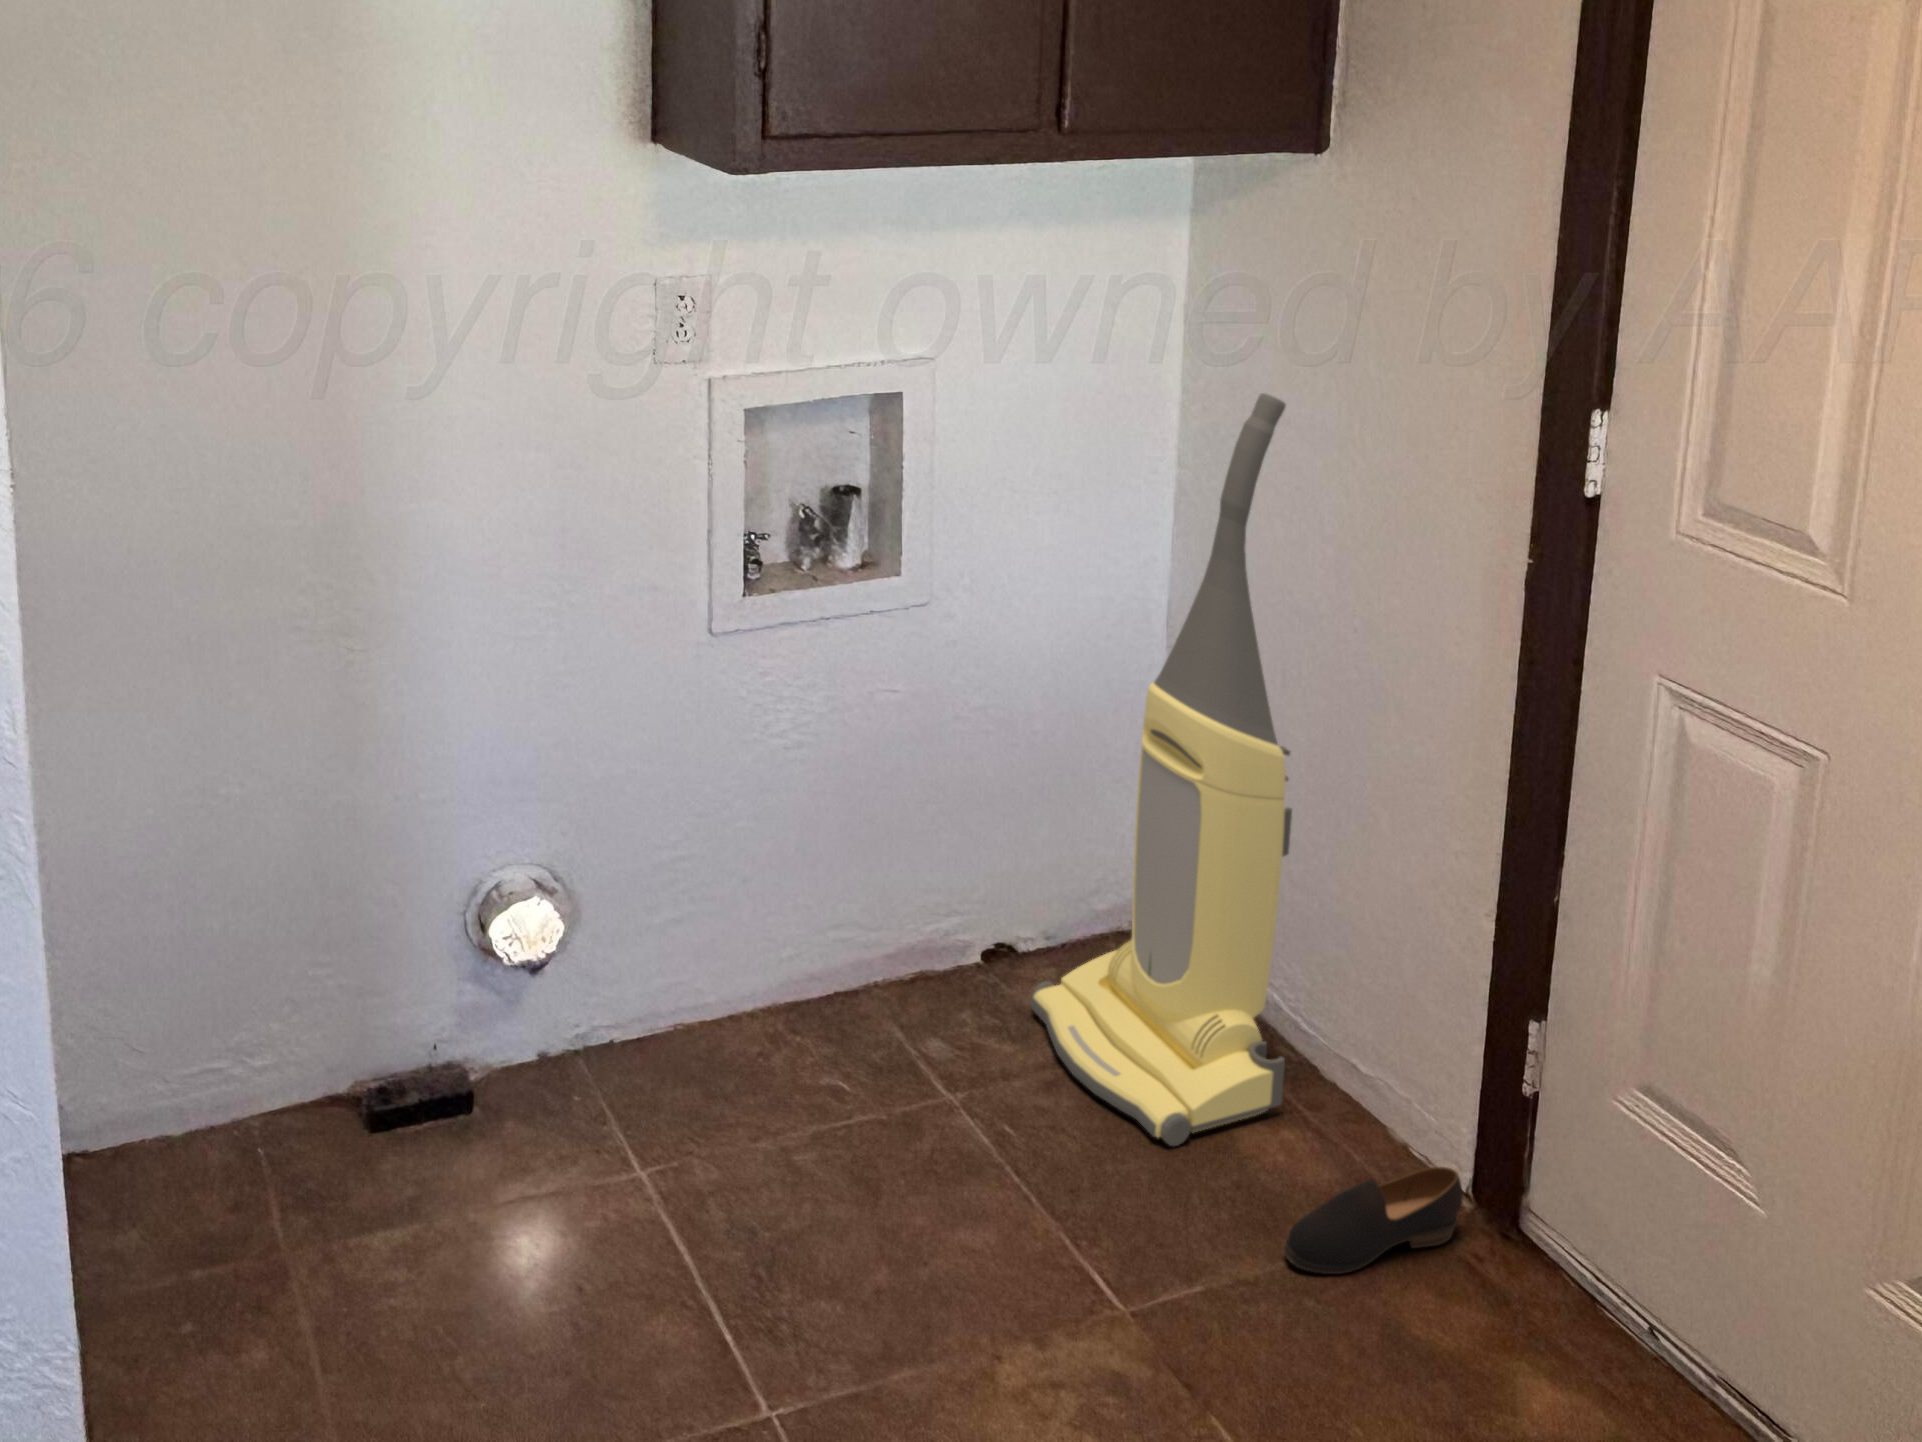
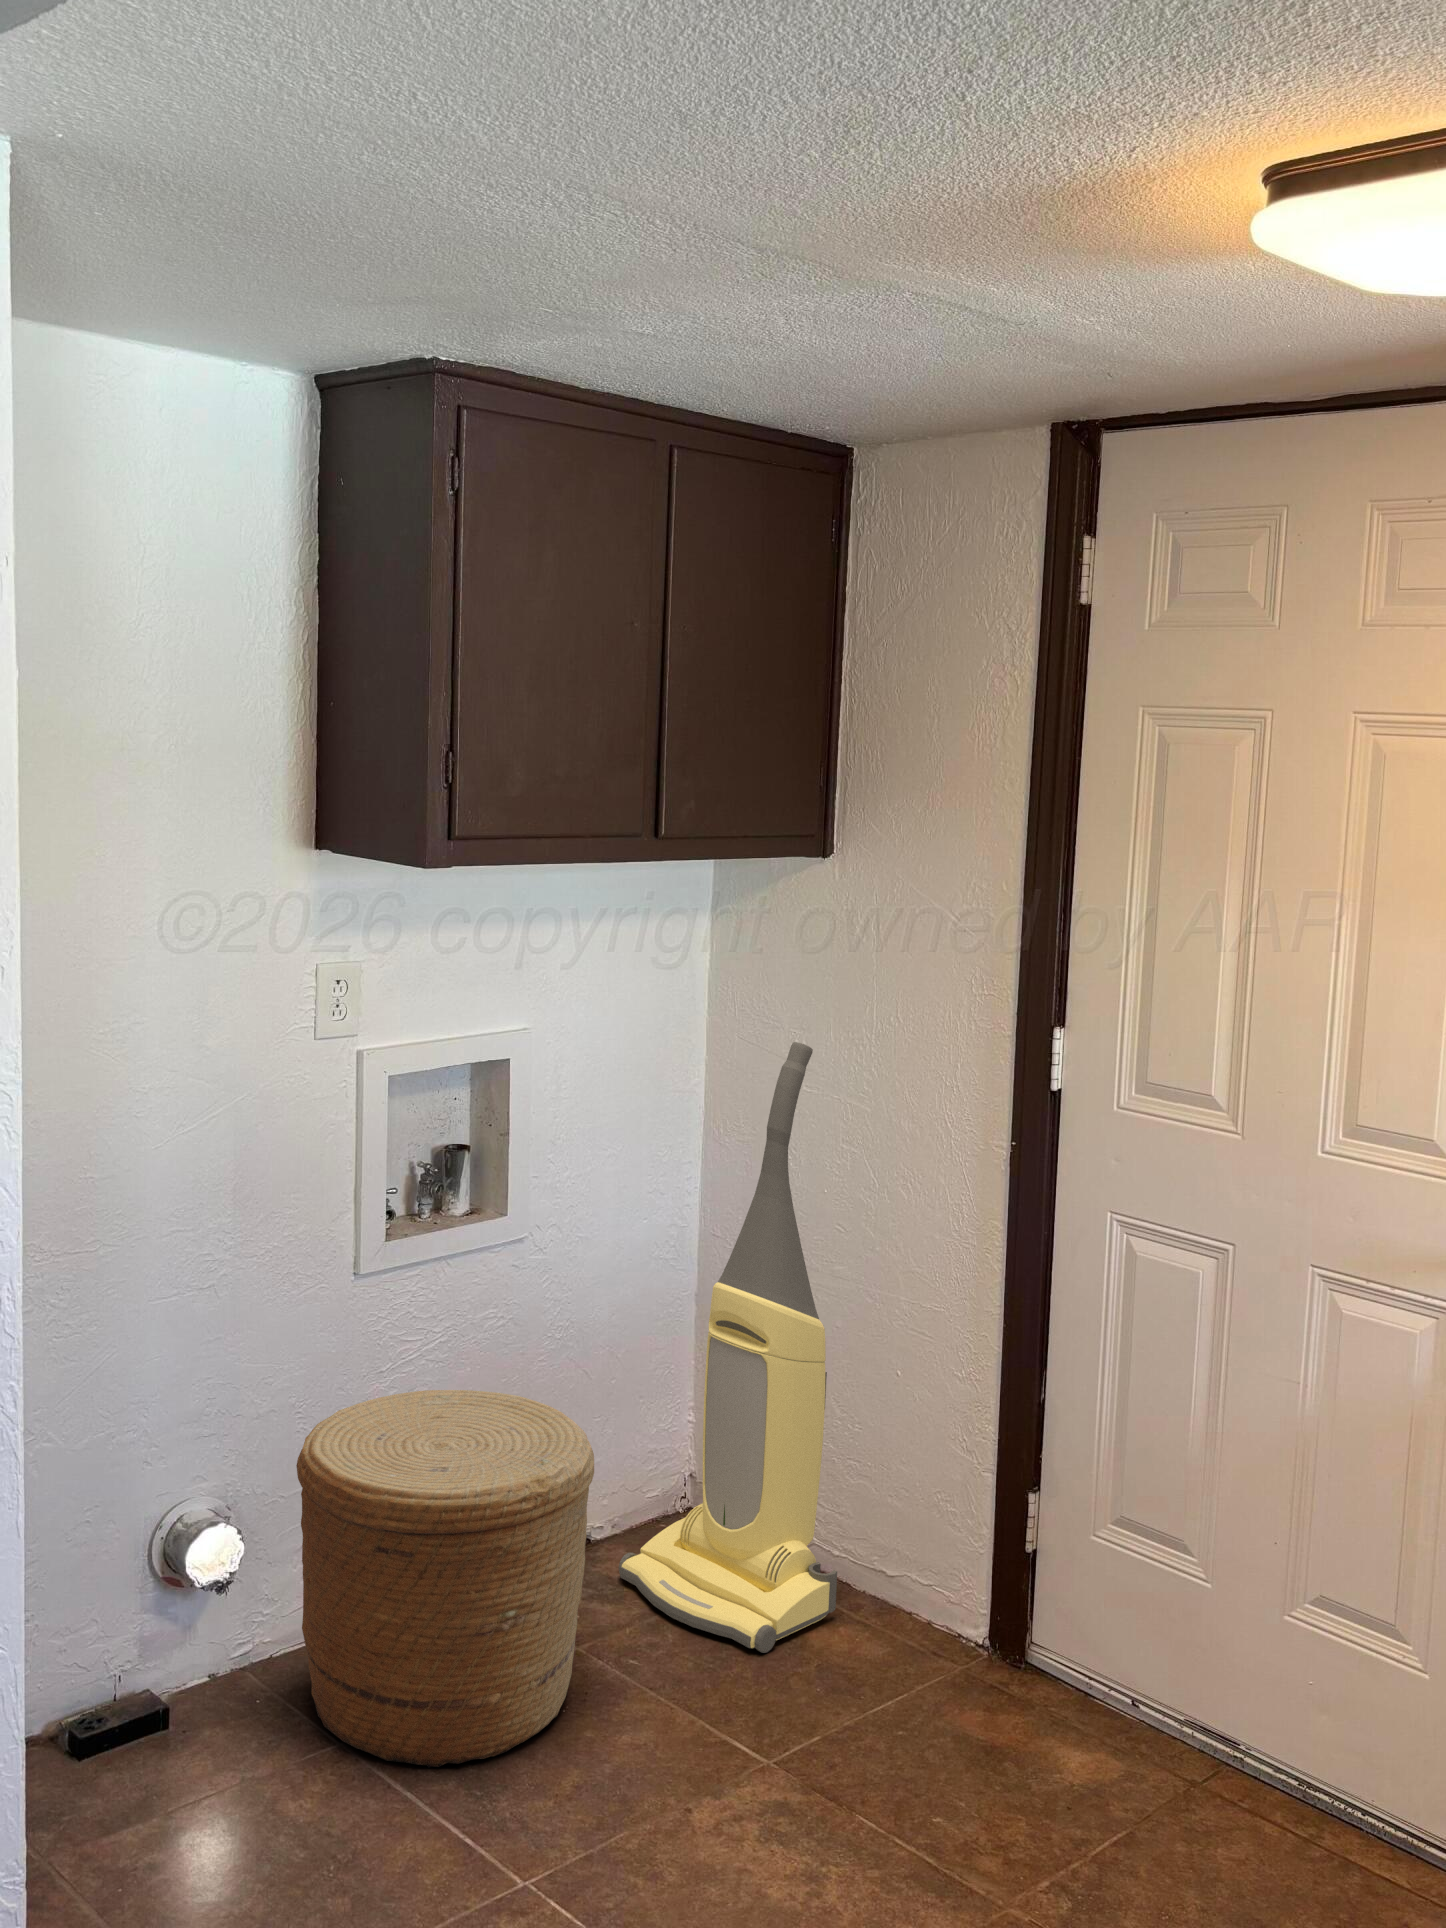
woven basket: none [606,773,947,1222] -> present [296,1390,594,1768]
shoe: present [1284,1167,1463,1274] -> none [872,1621,989,1714]

